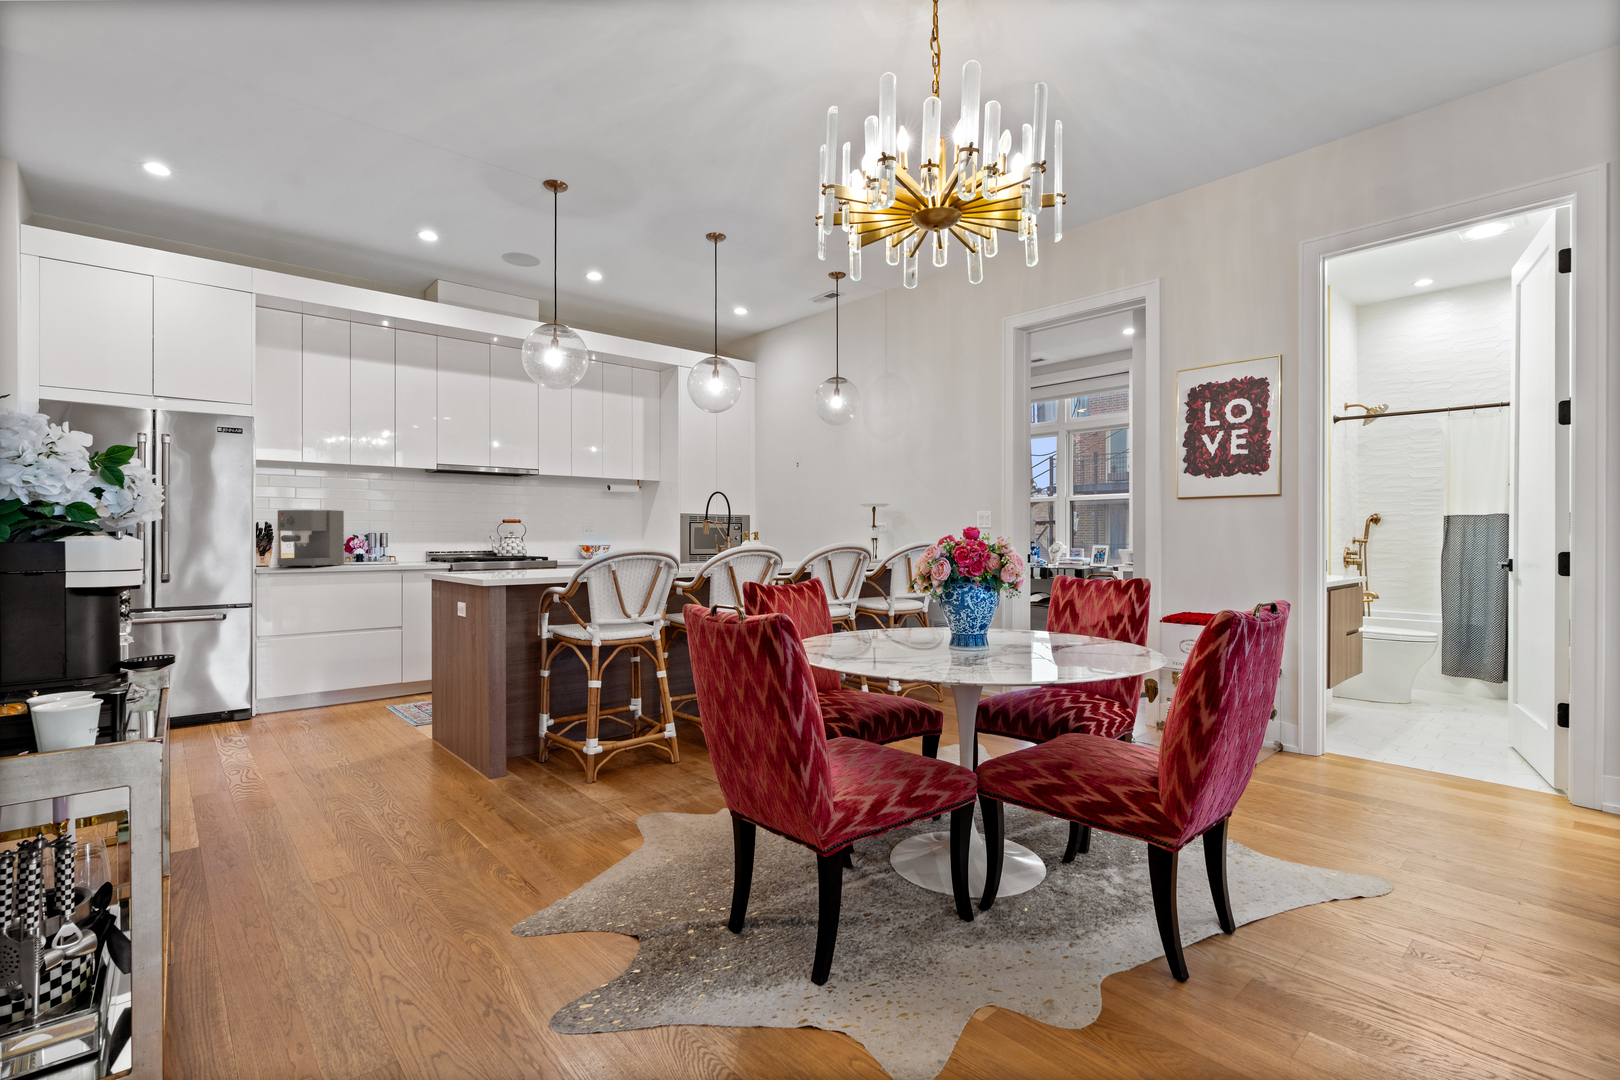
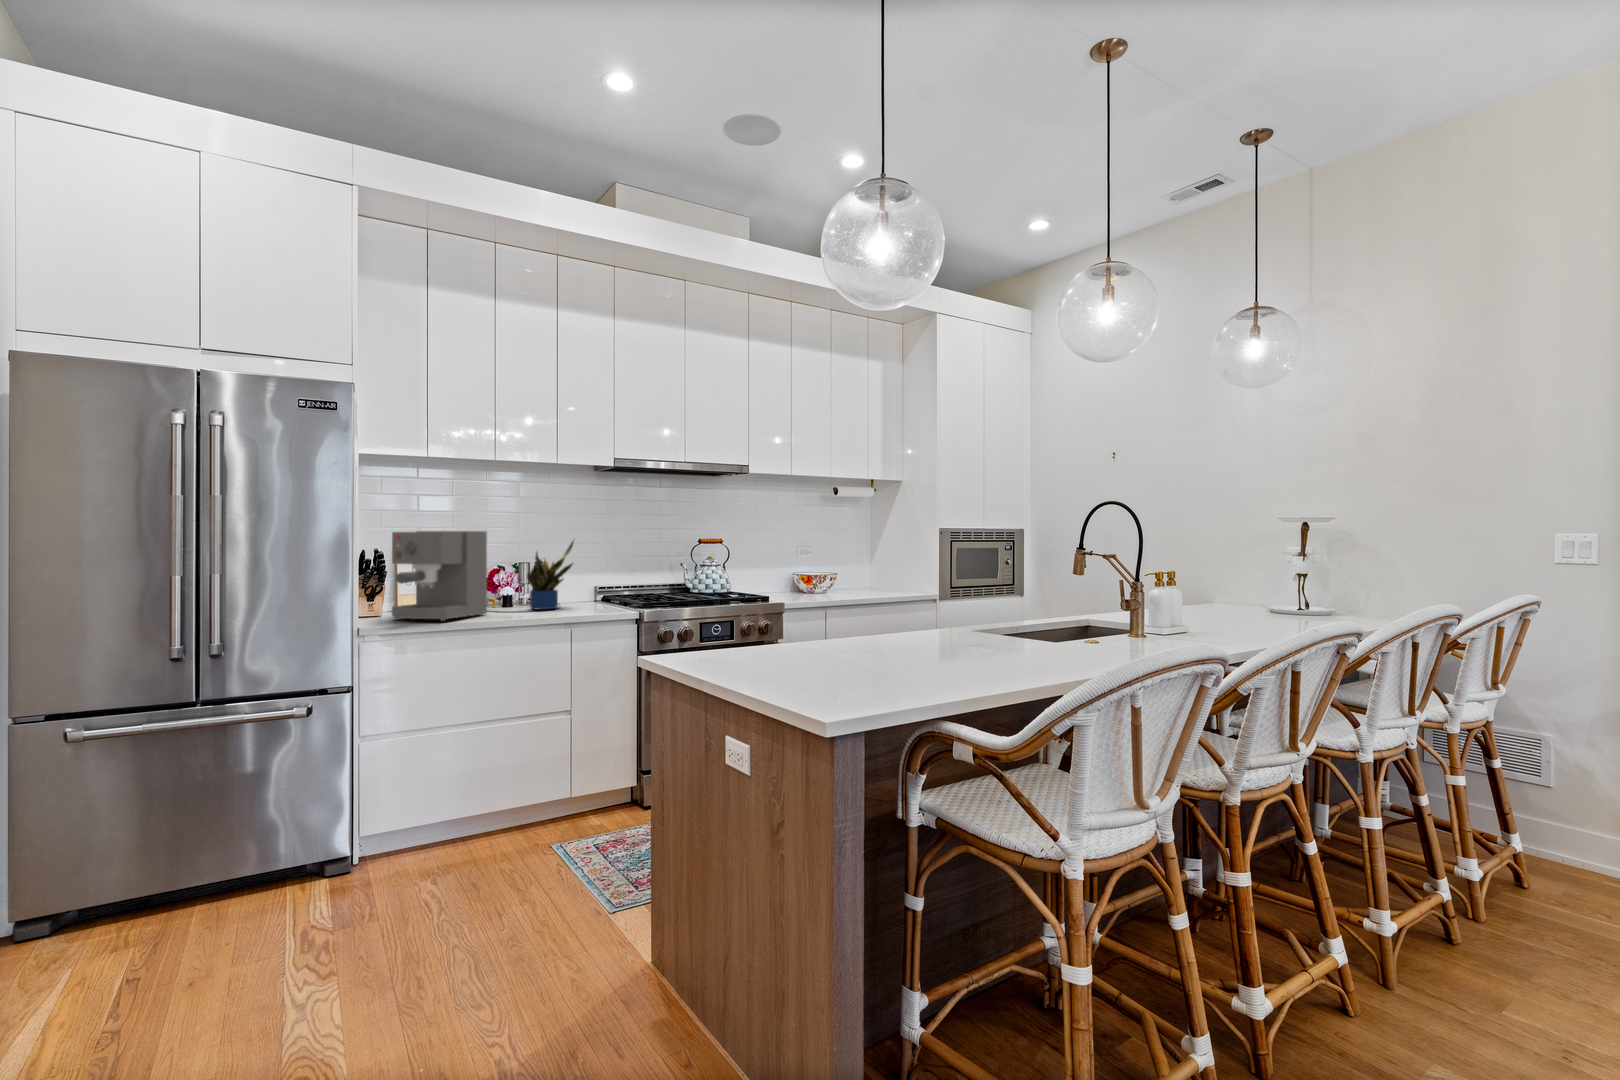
potted plant: none [373,516,406,562] -> present [527,541,574,610]

